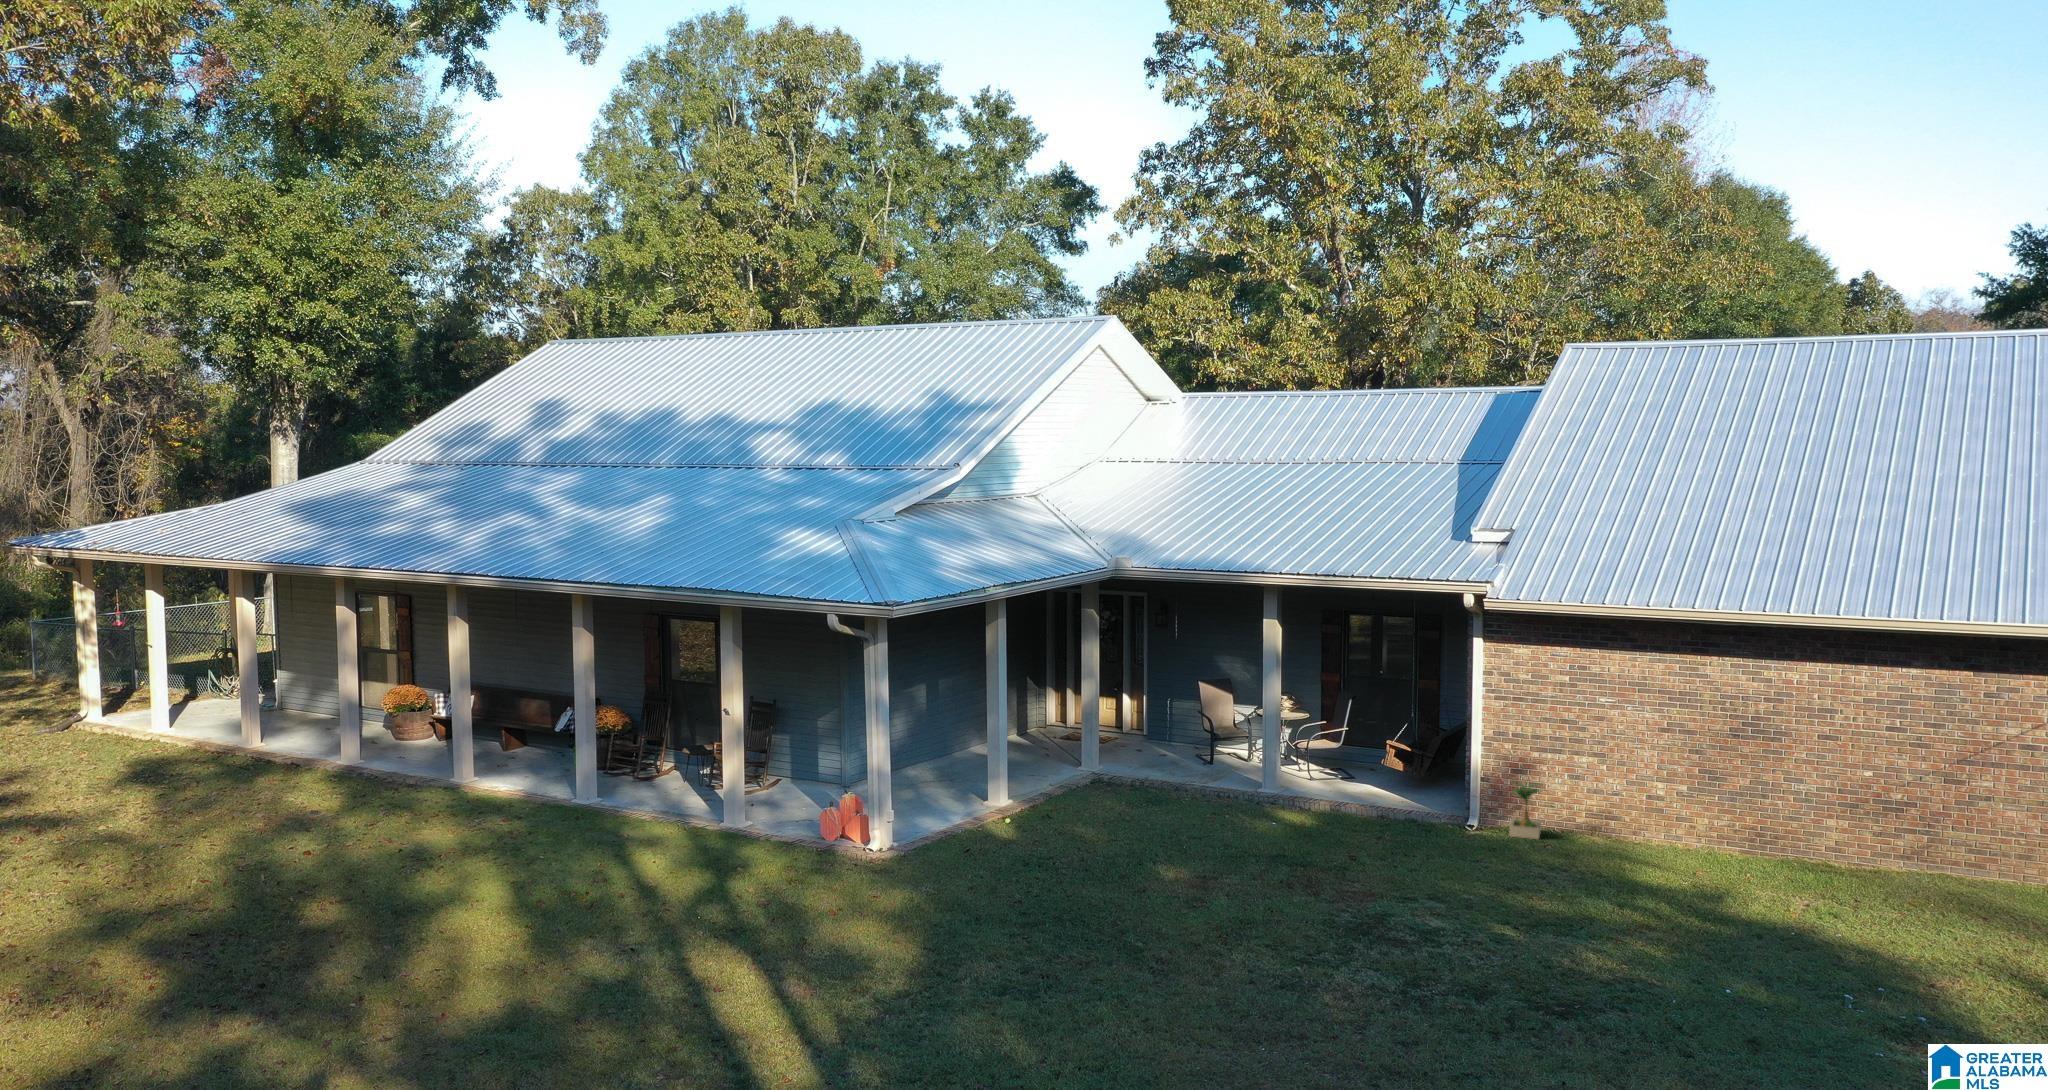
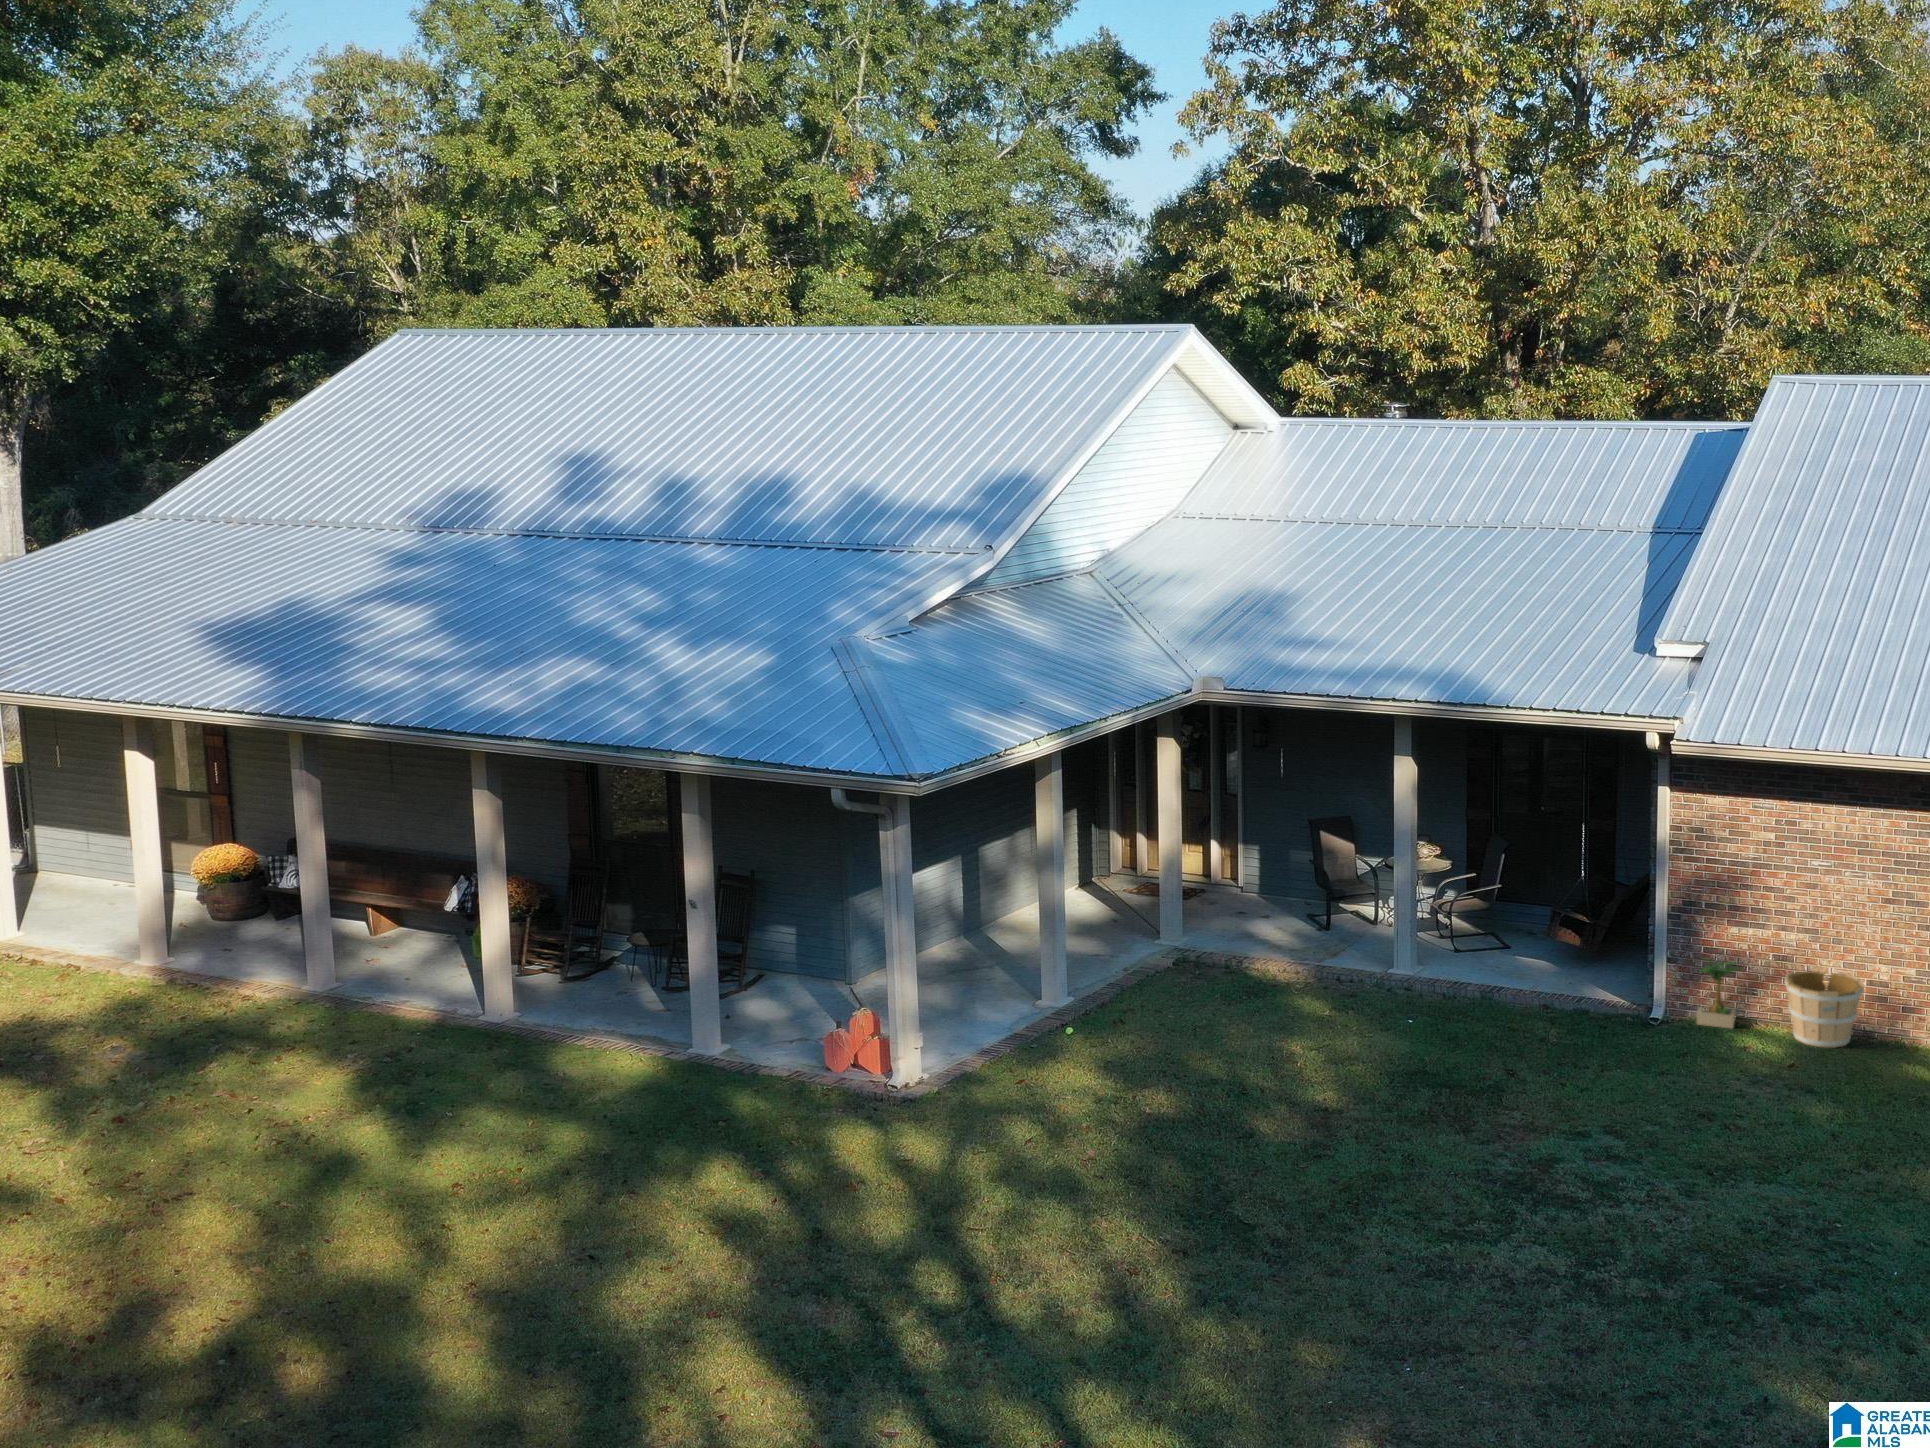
wooden bucket: none [1580,791,1646,853] -> present [1785,971,1864,1048]

